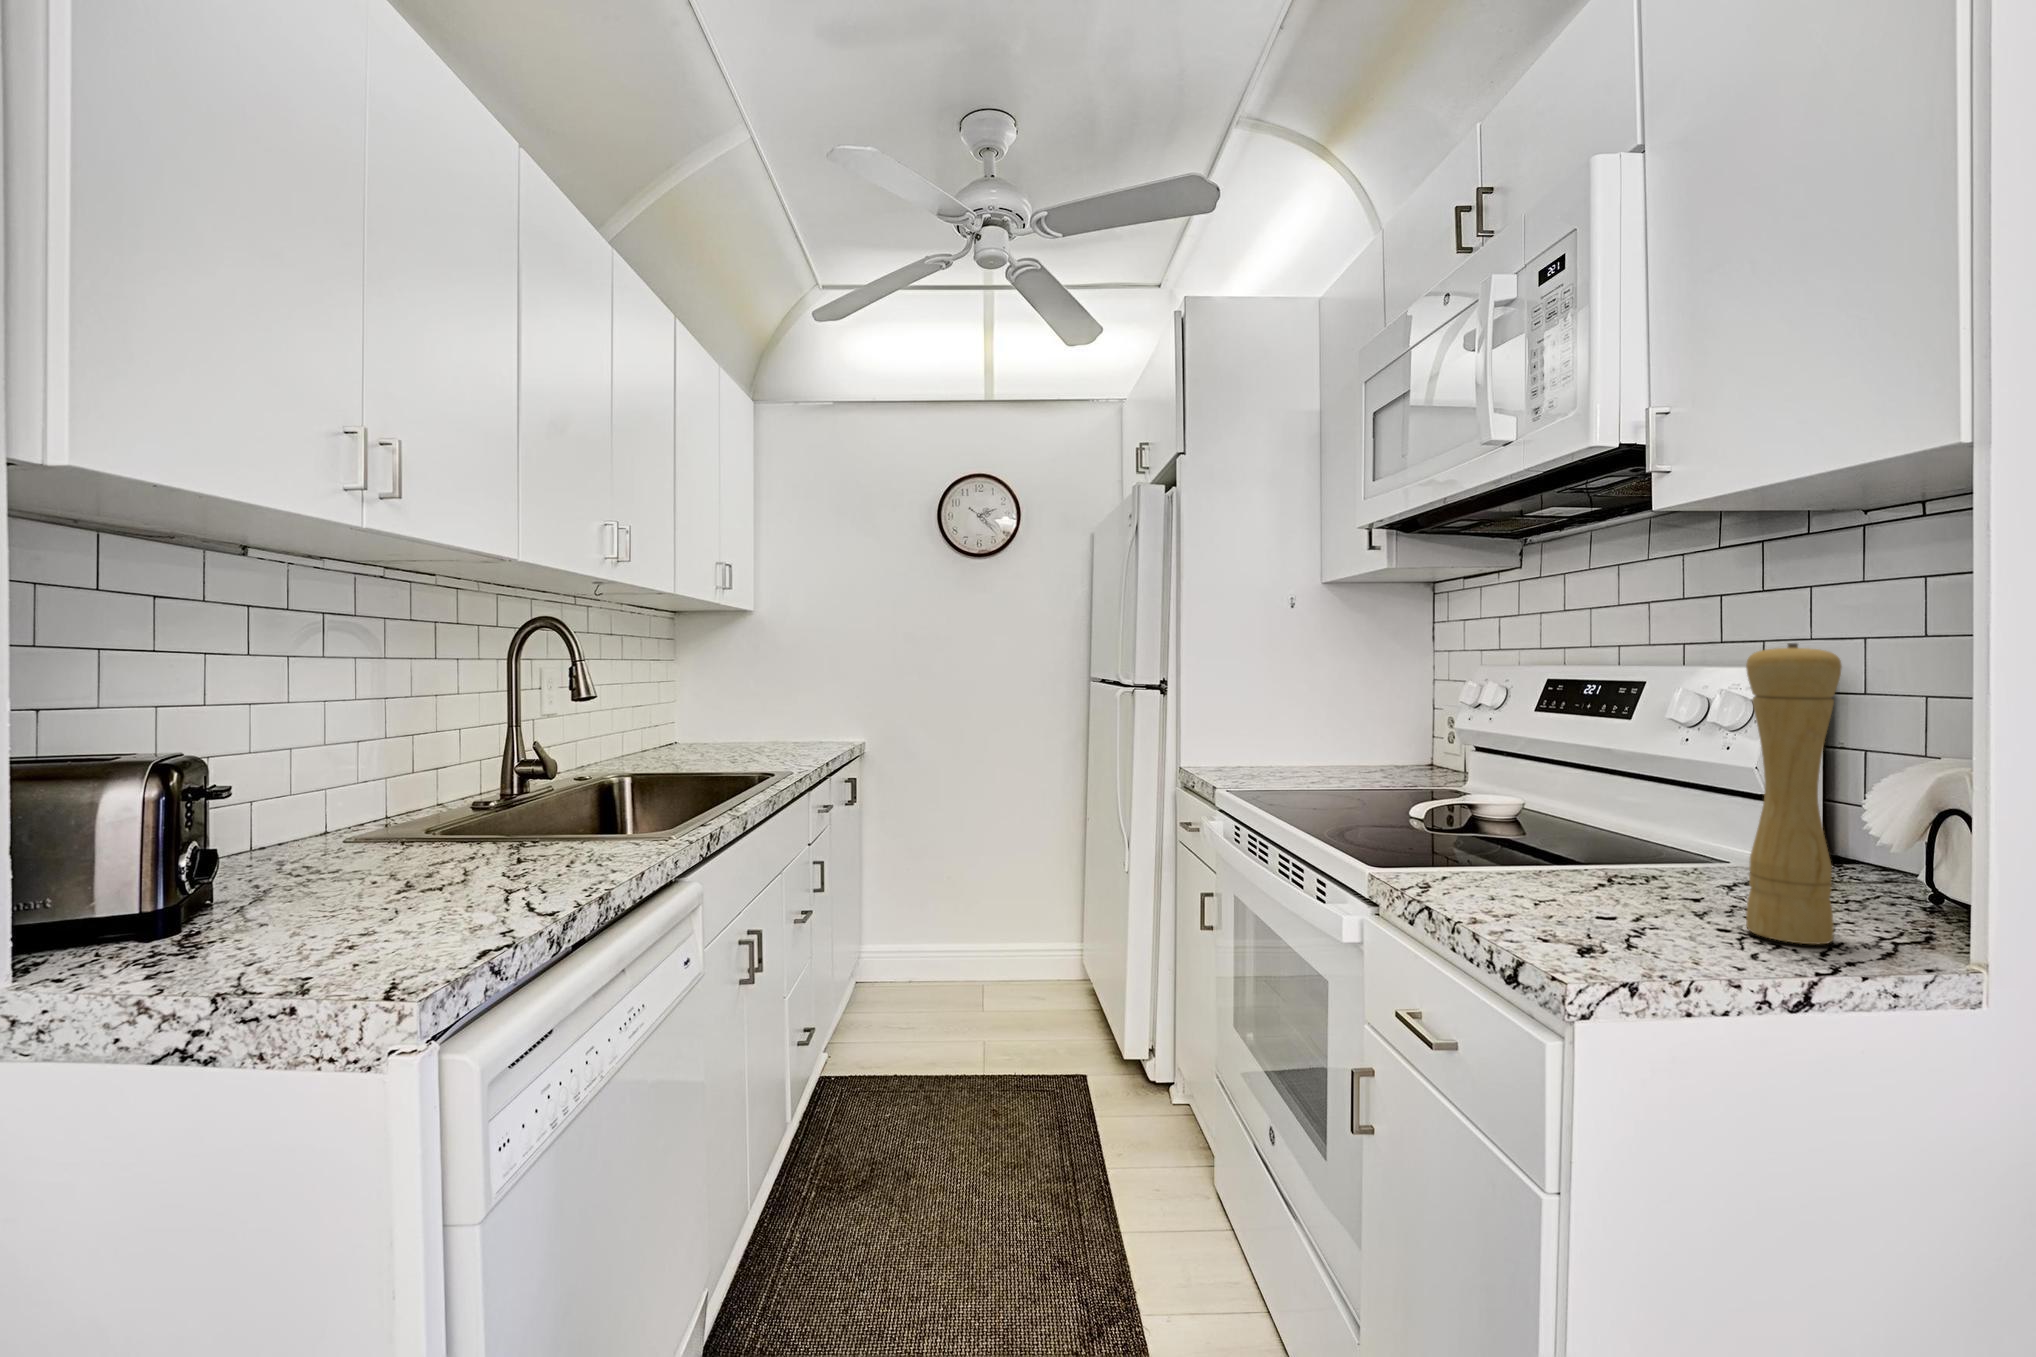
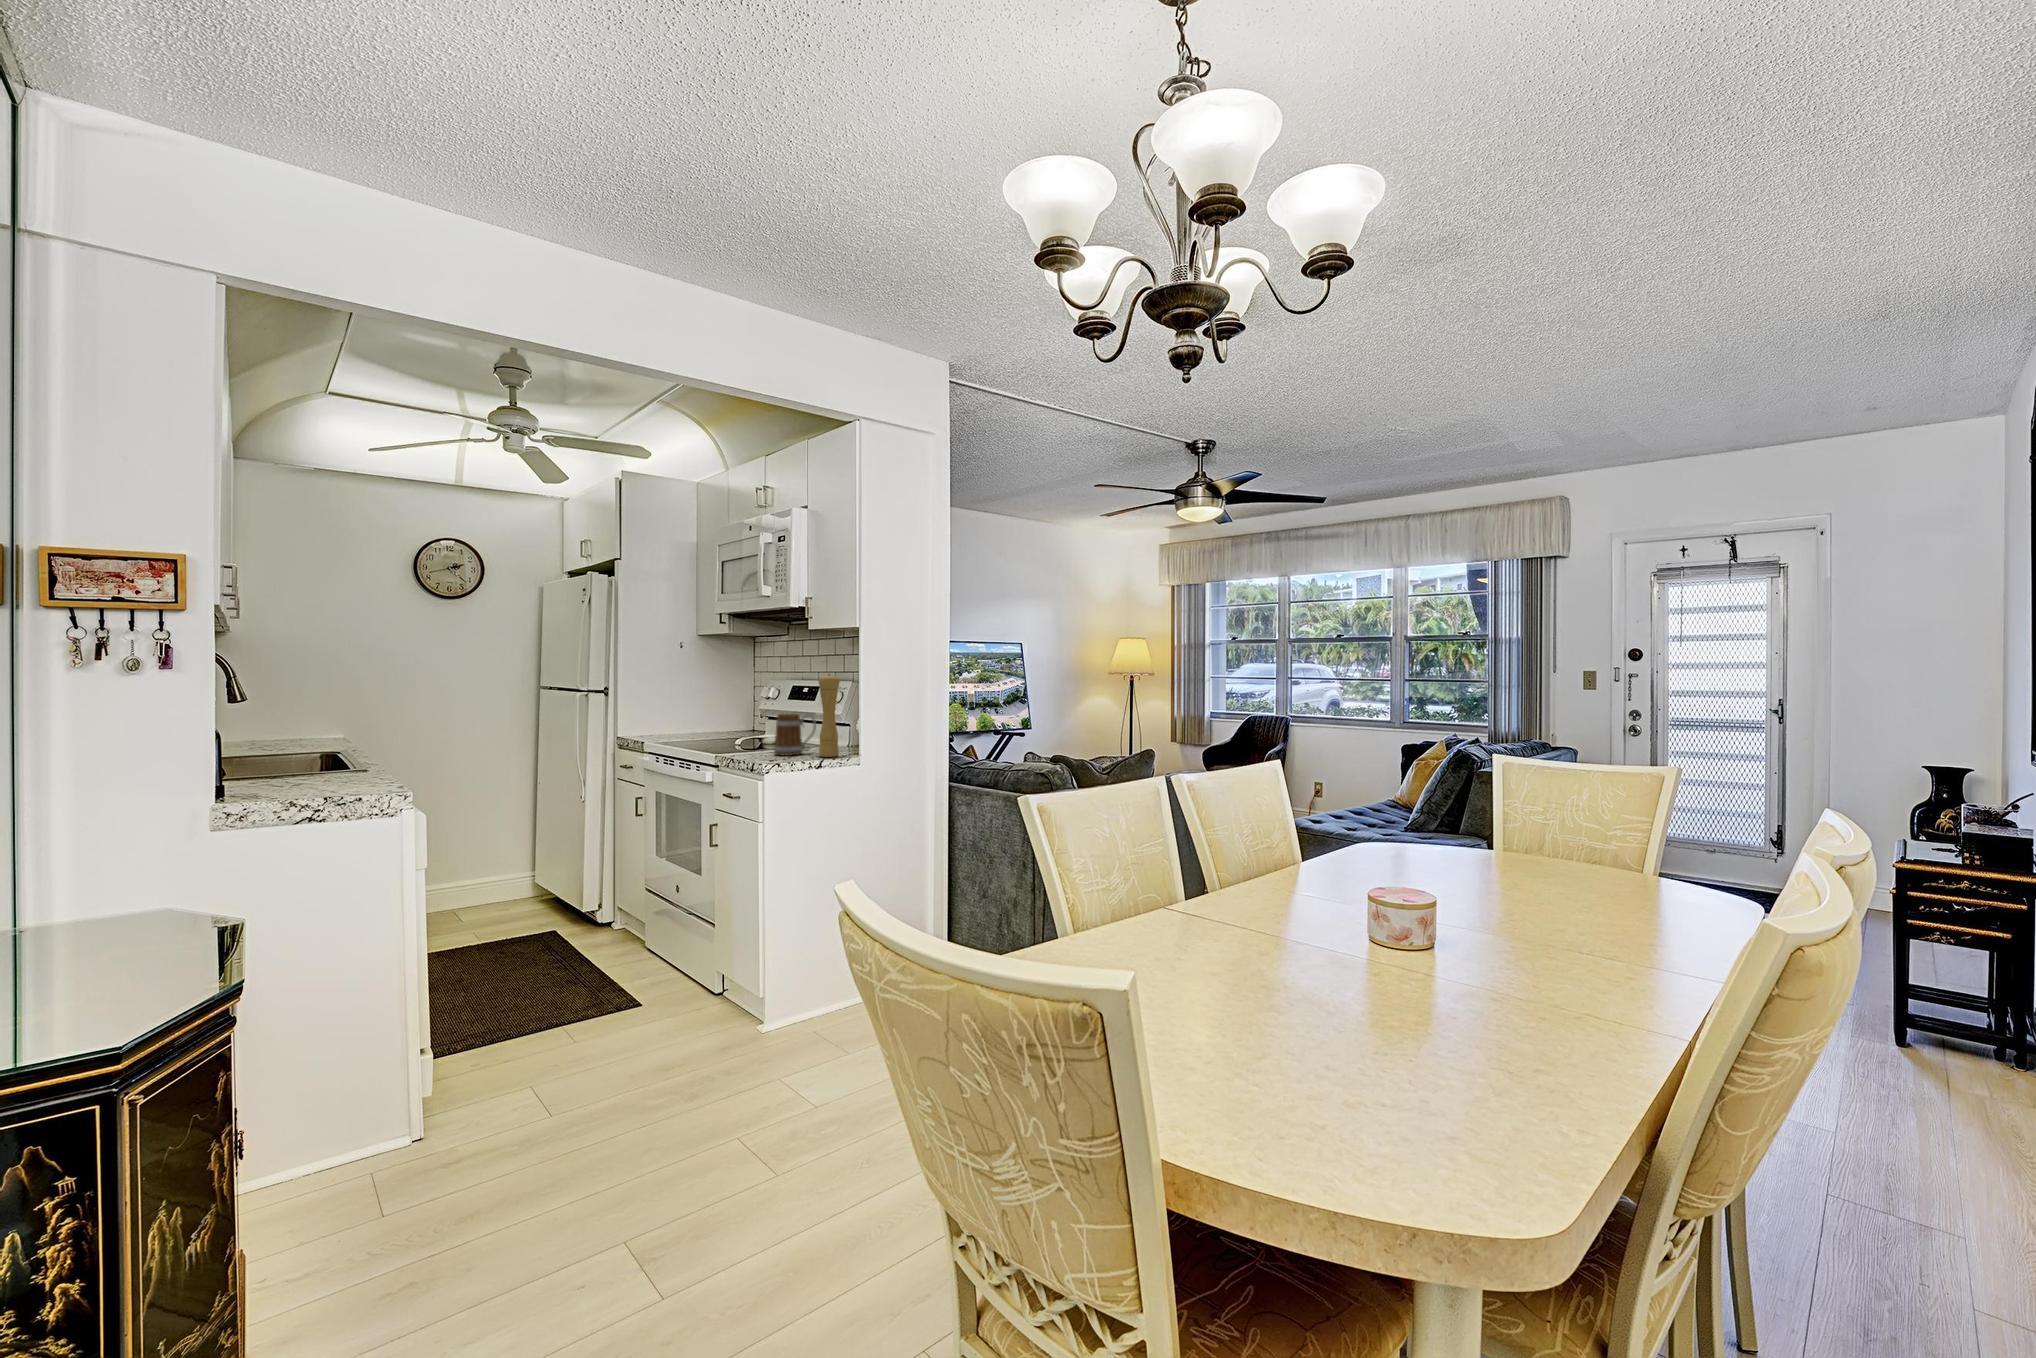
mug: none [1552,766,1706,905] -> present [774,713,816,755]

